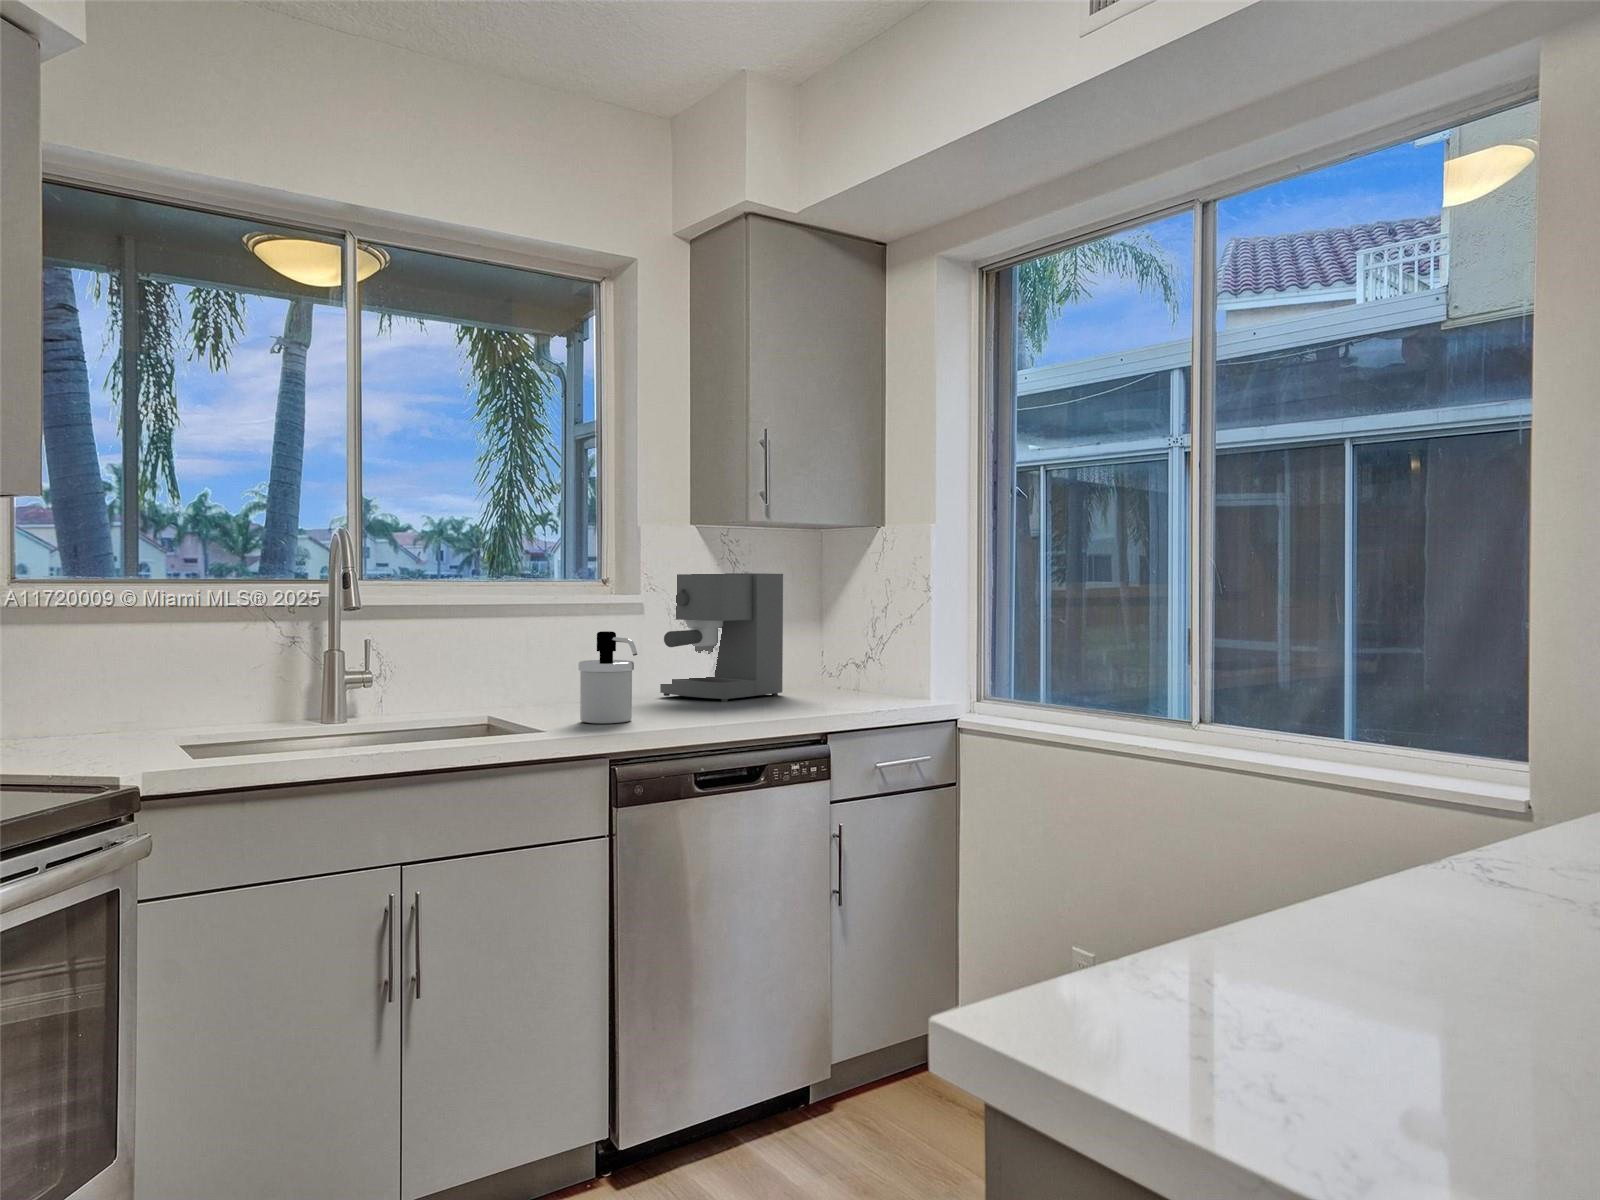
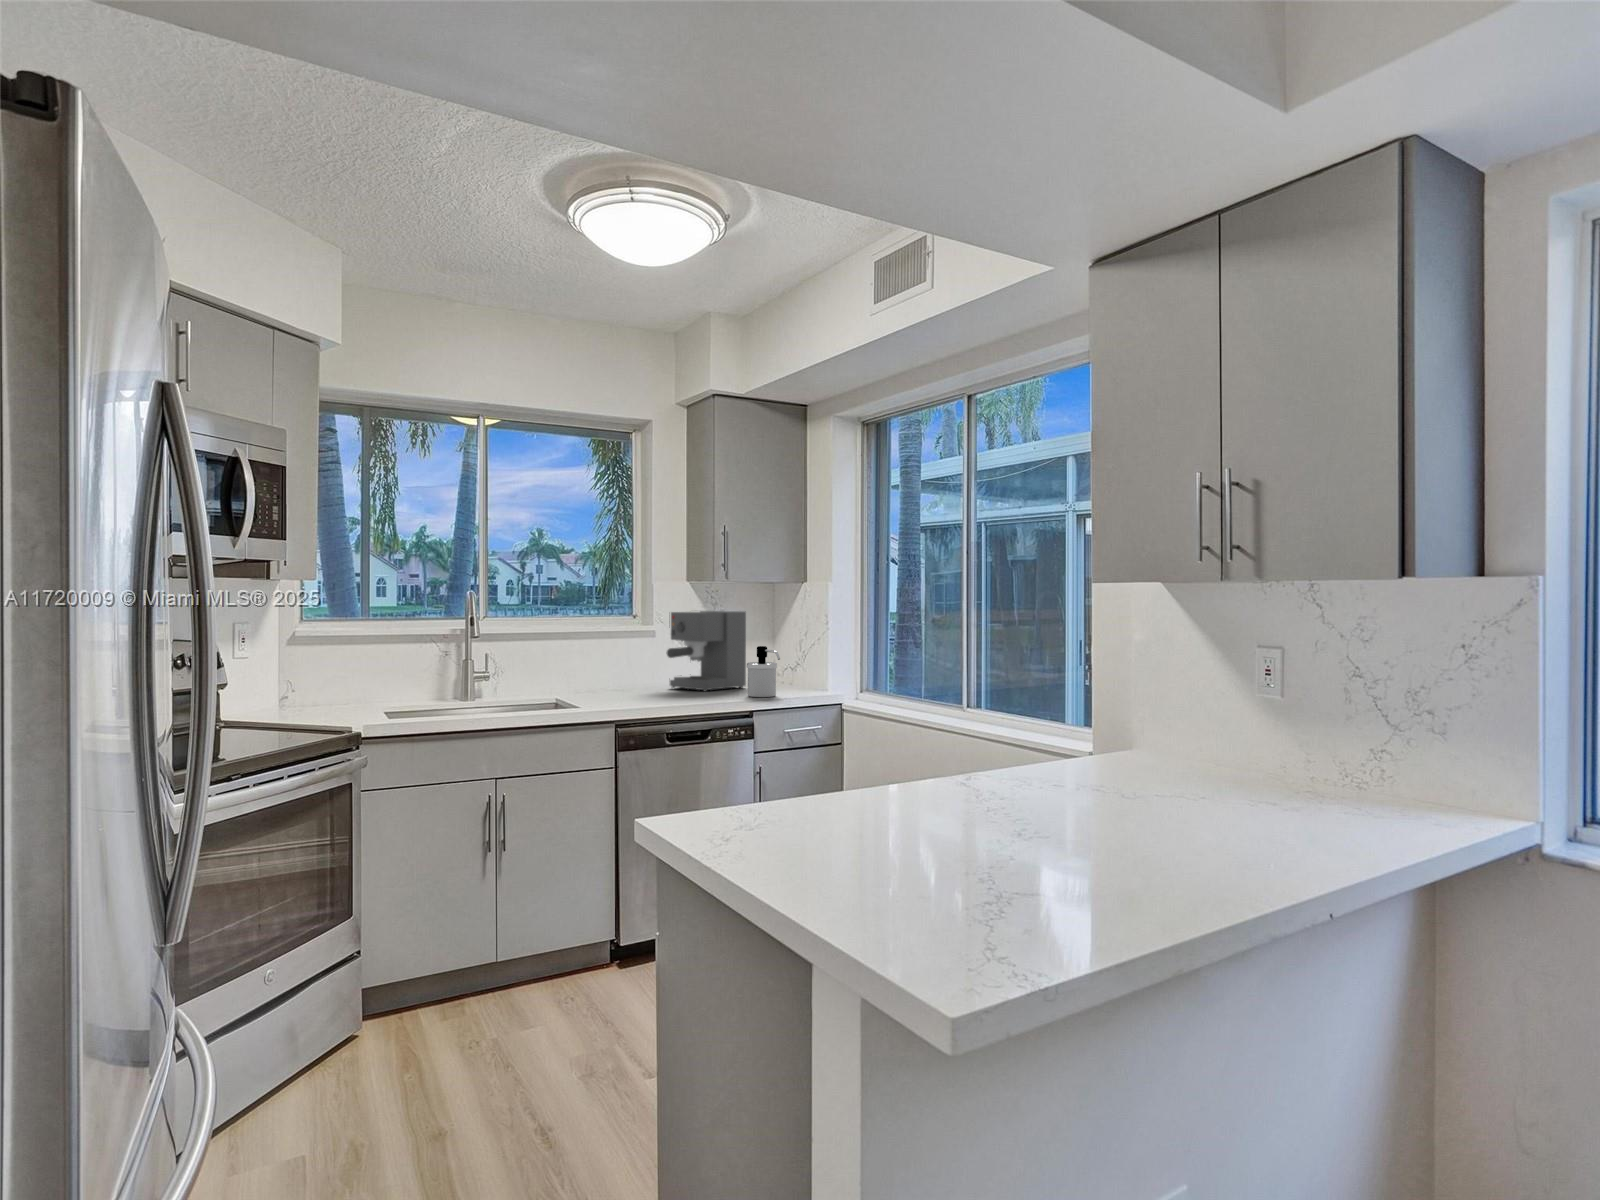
soap dispenser: present [579,631,637,723] -> present [747,646,780,697]

